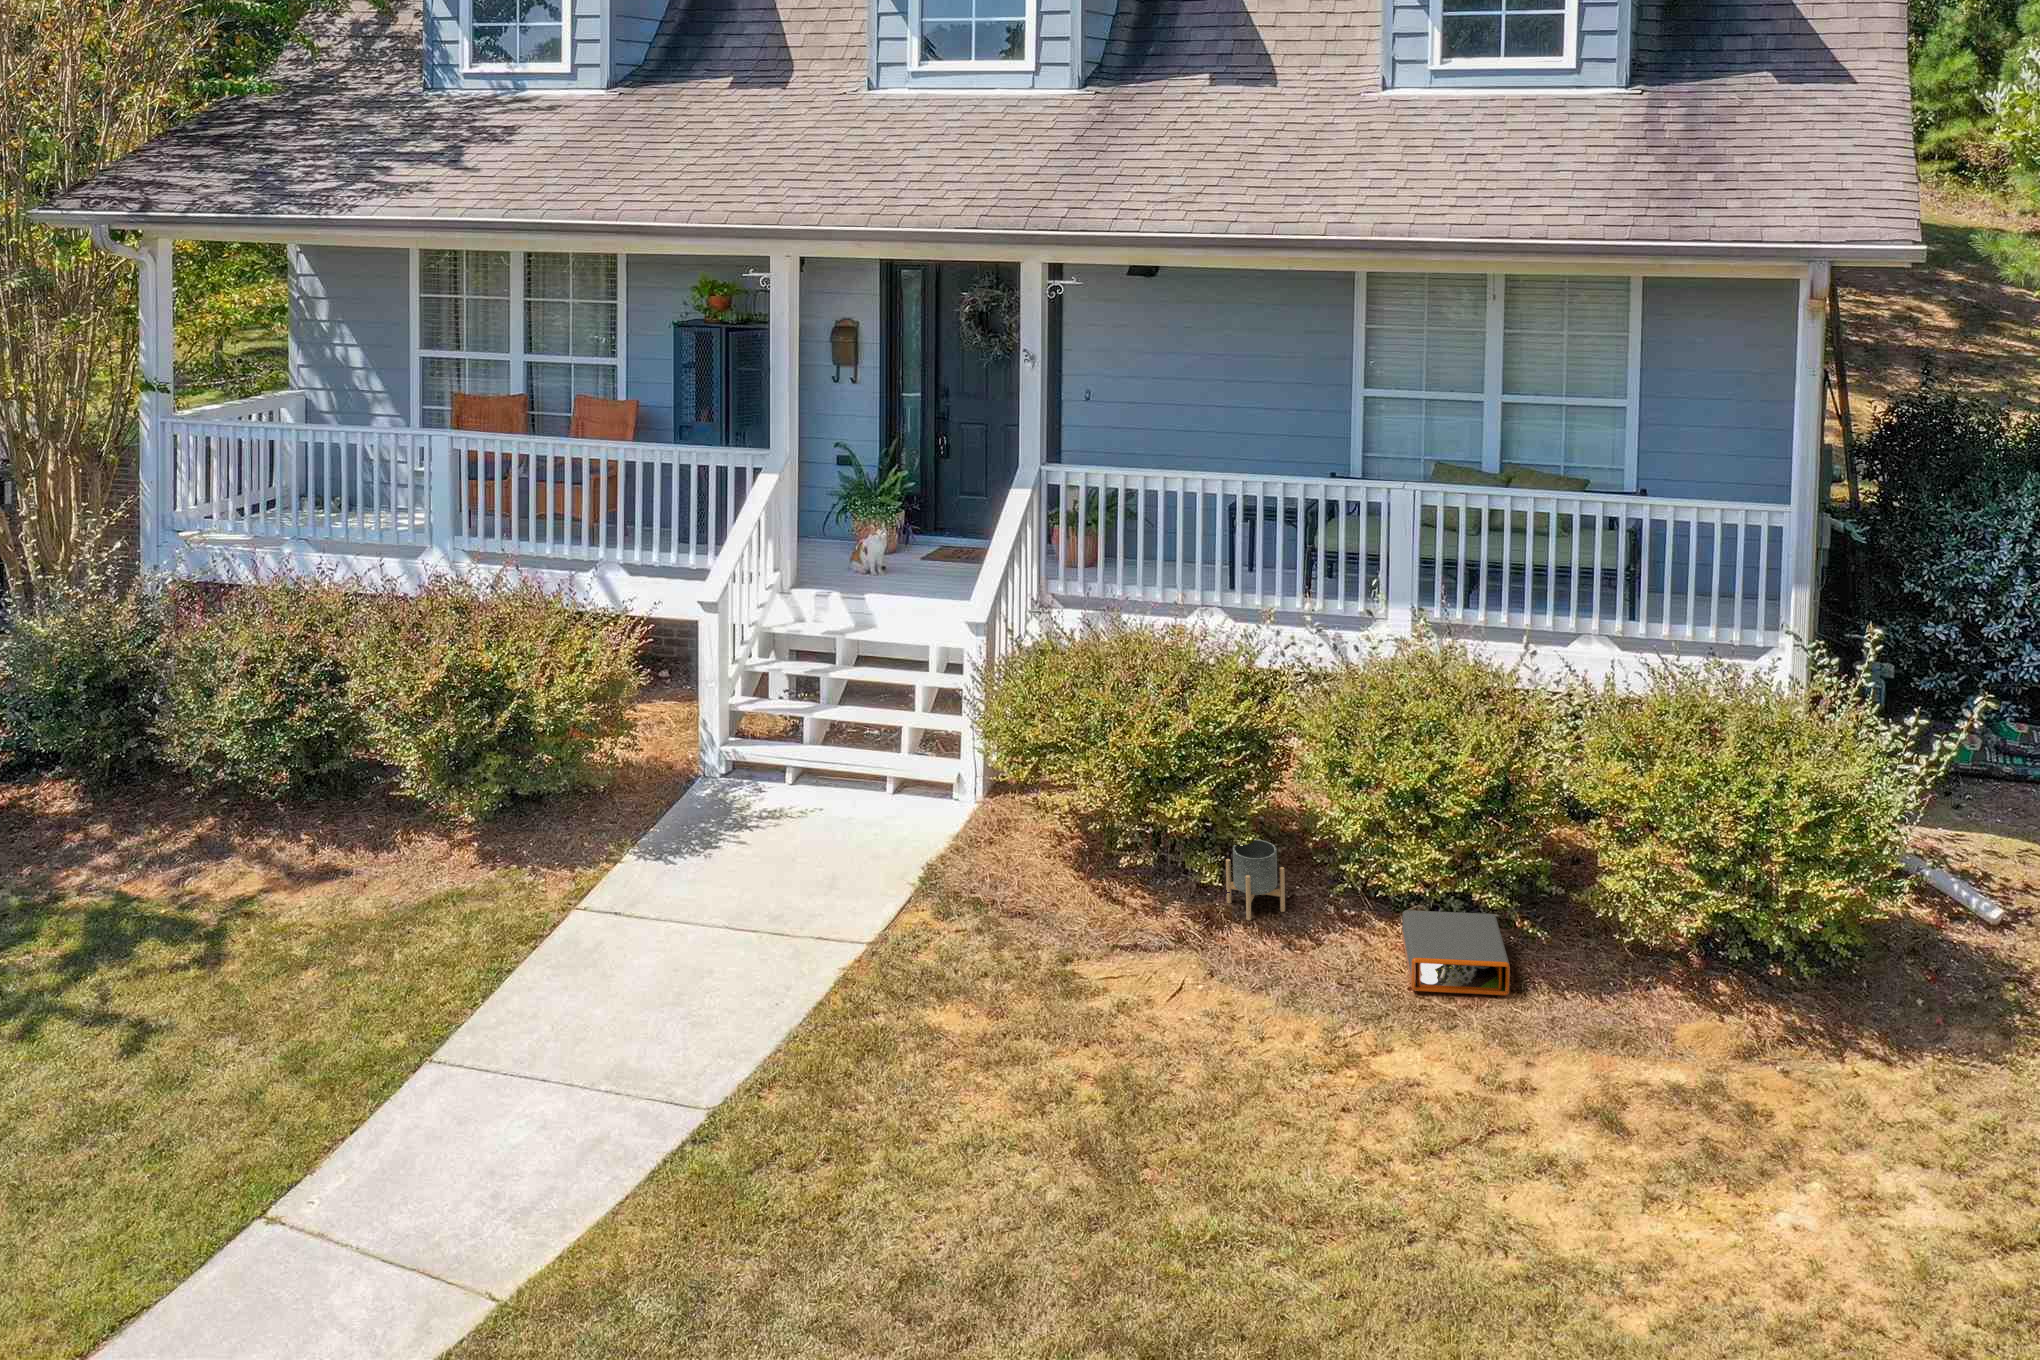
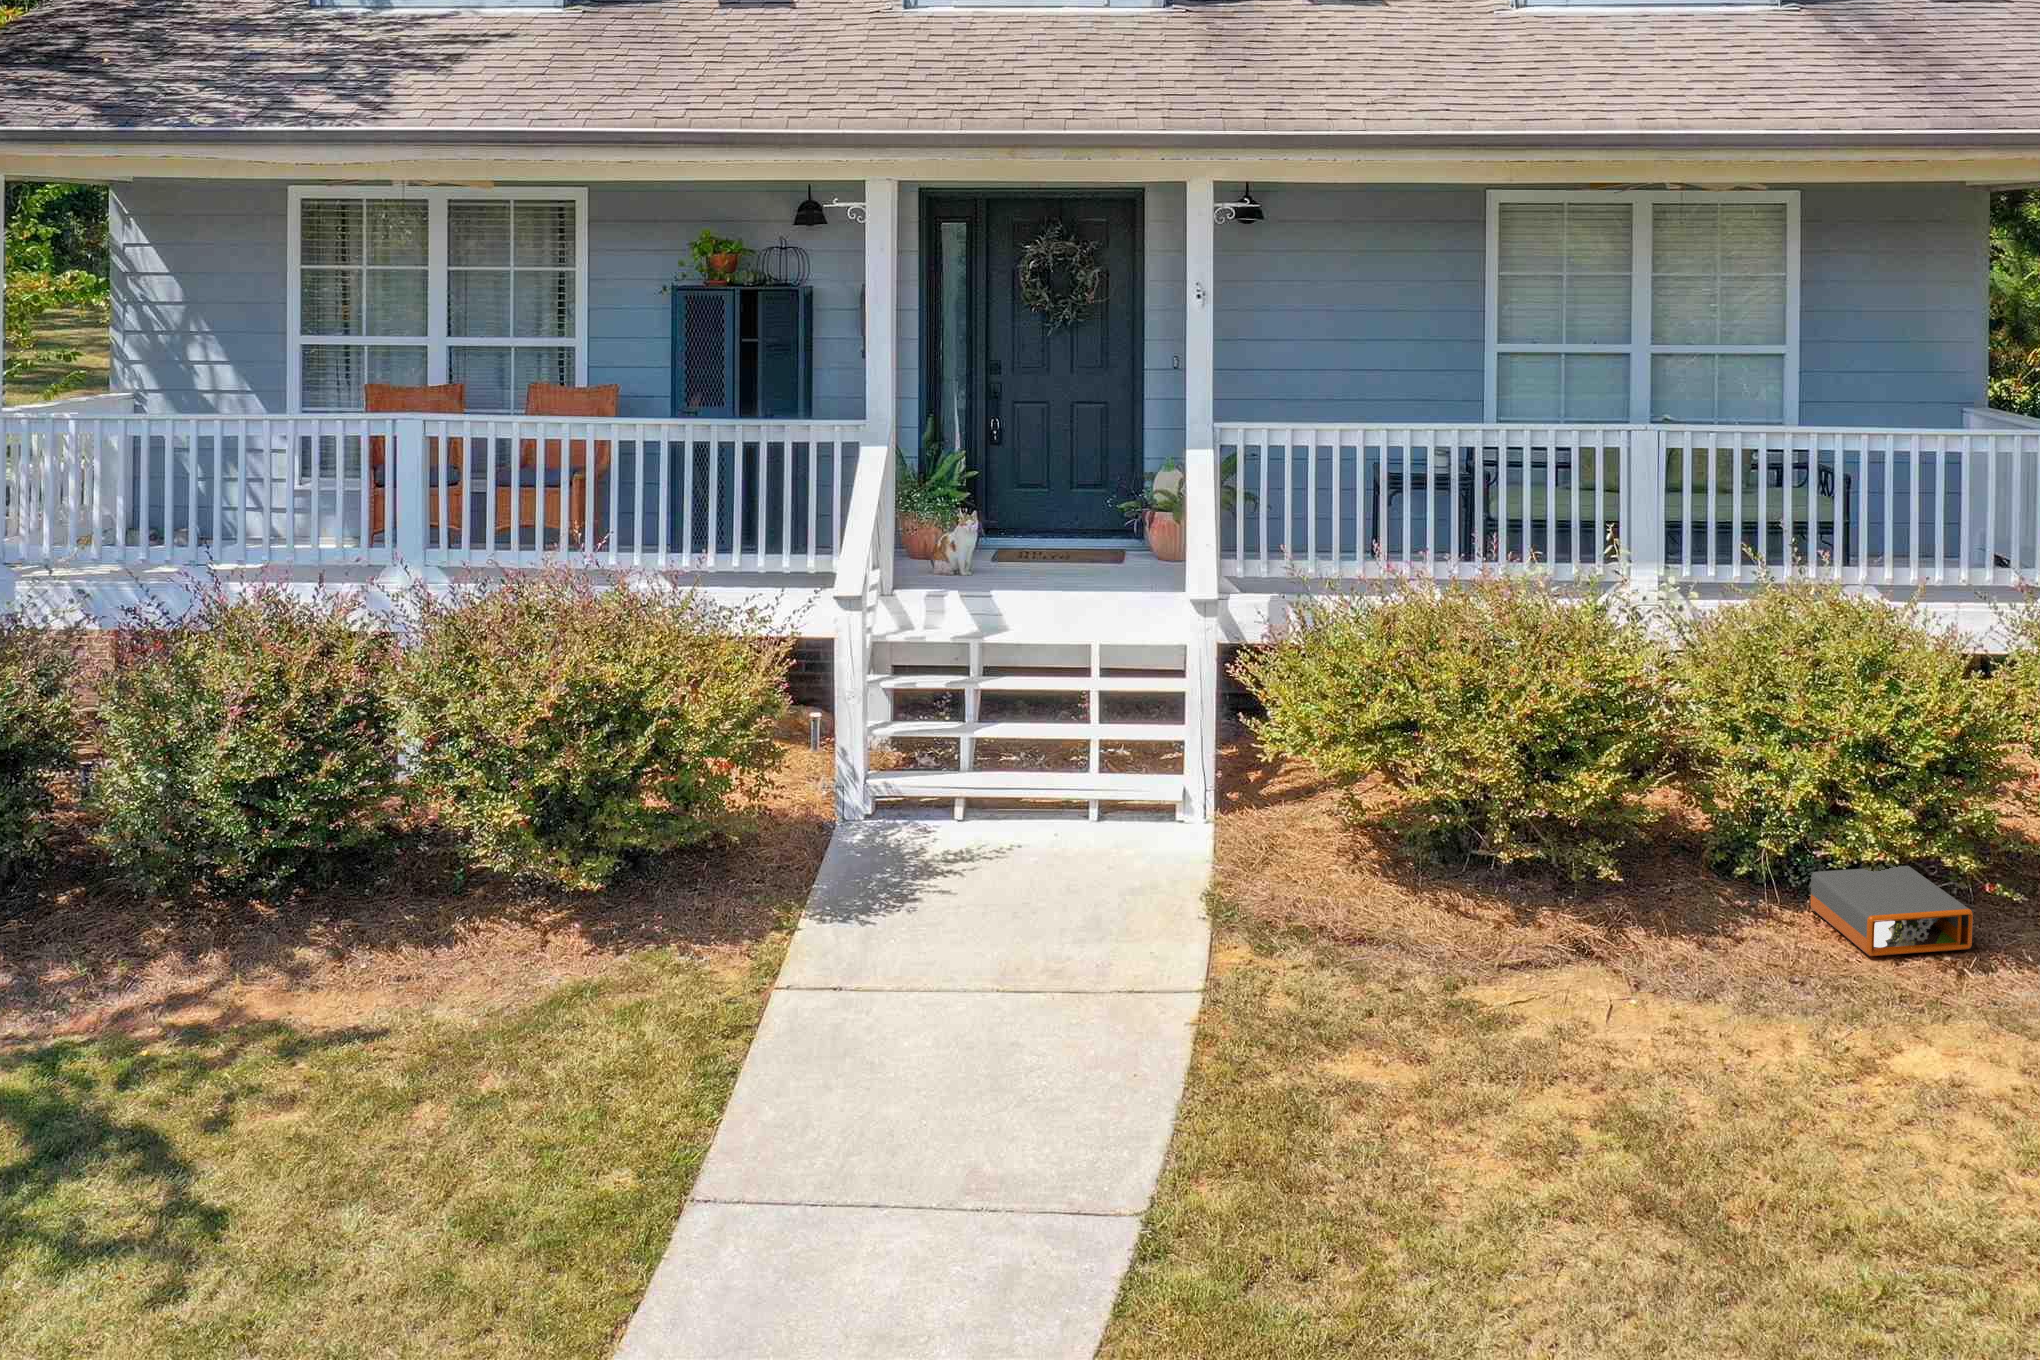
planter: present [1226,839,1285,921] -> none [1583,814,1656,909]

